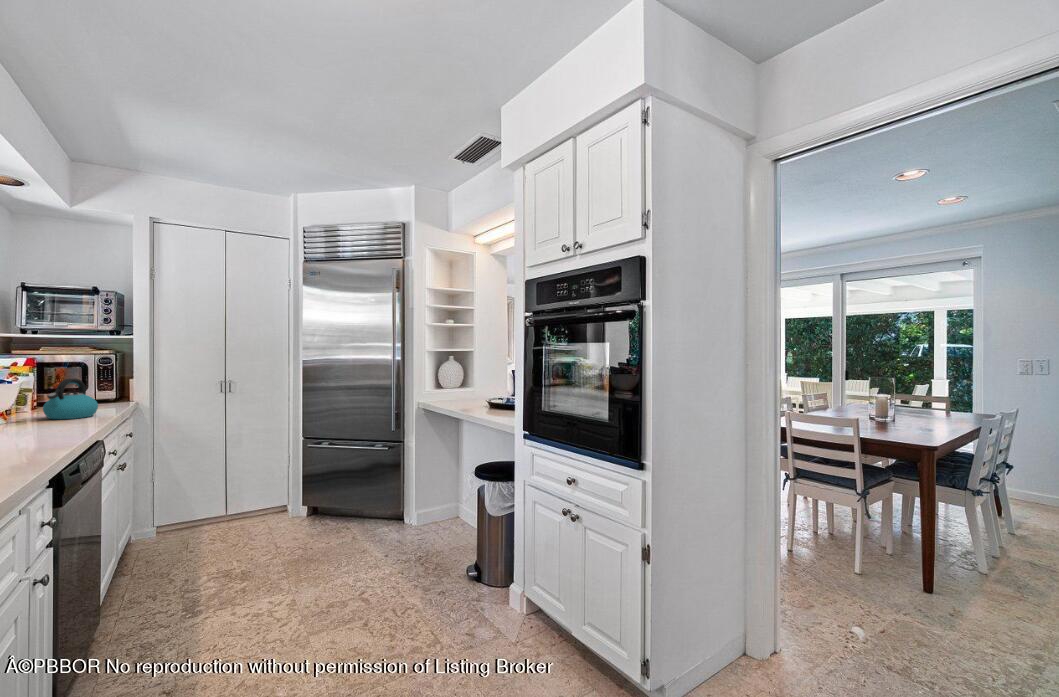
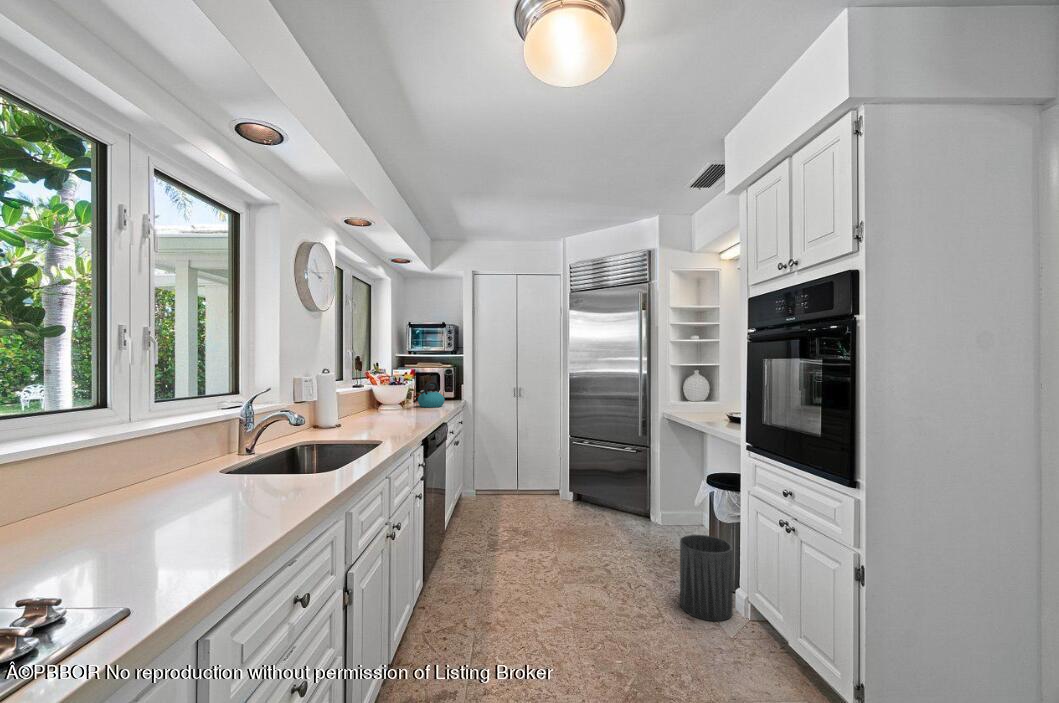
trash can: none [455,535,509,630] -> present [680,535,733,621]

